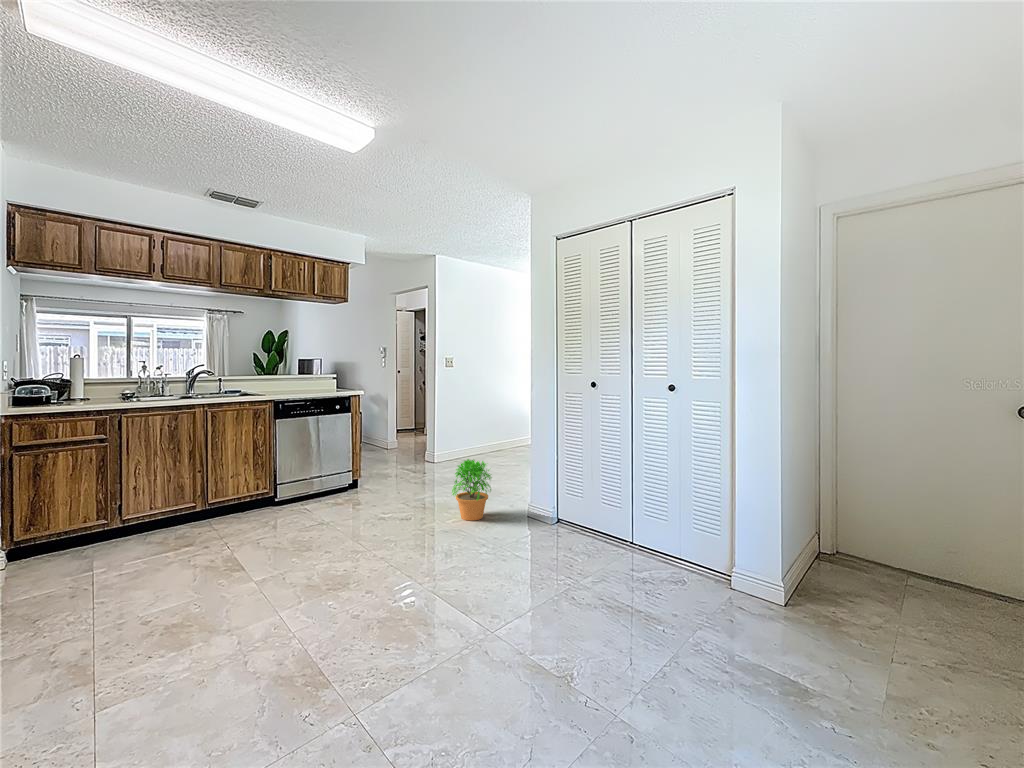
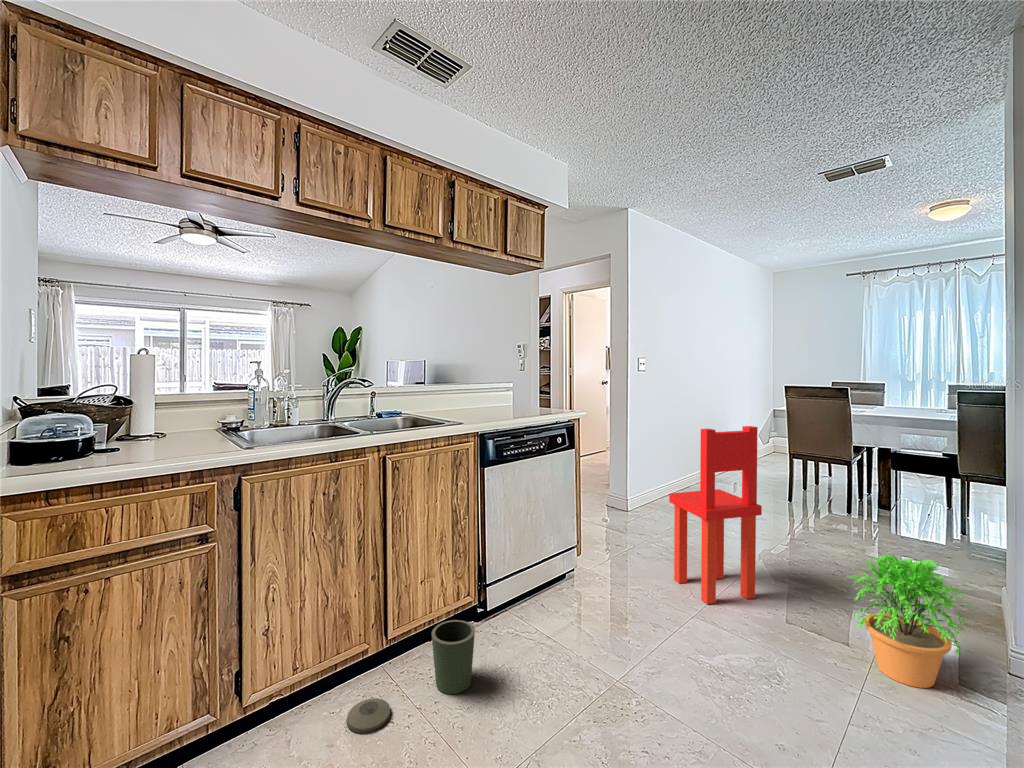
chair: none [407,399,446,499] -> present [669,426,762,604]
trash can: none [176,494,252,535] -> present [346,620,475,733]

